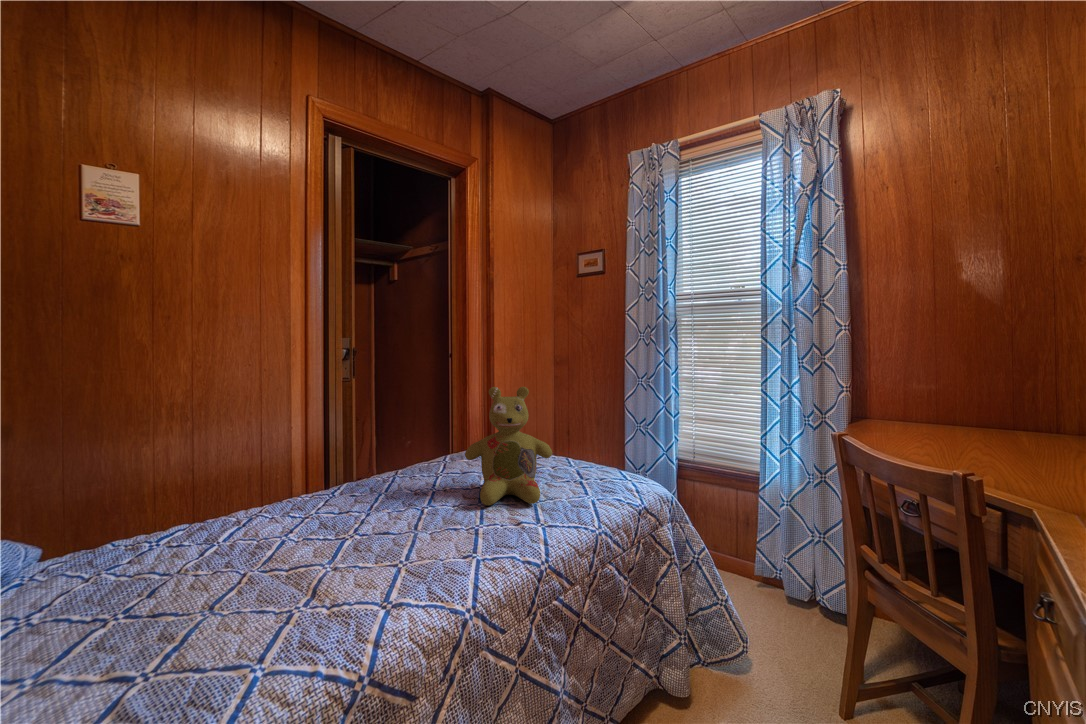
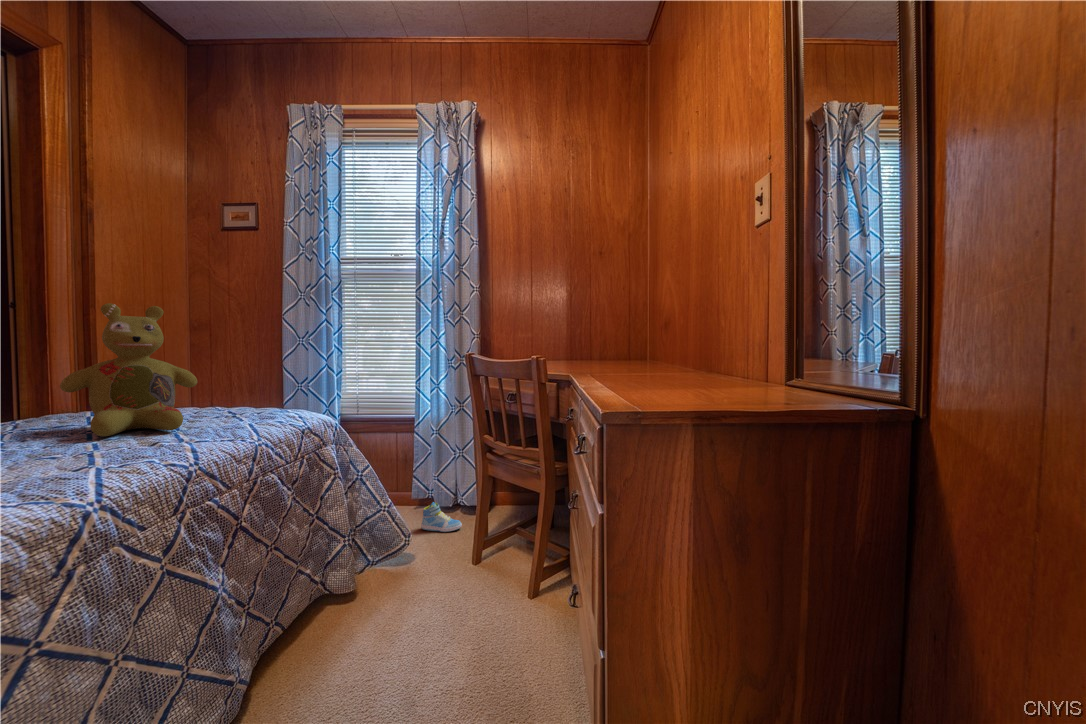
sneaker: none [766,588,821,634] -> present [421,502,462,532]

